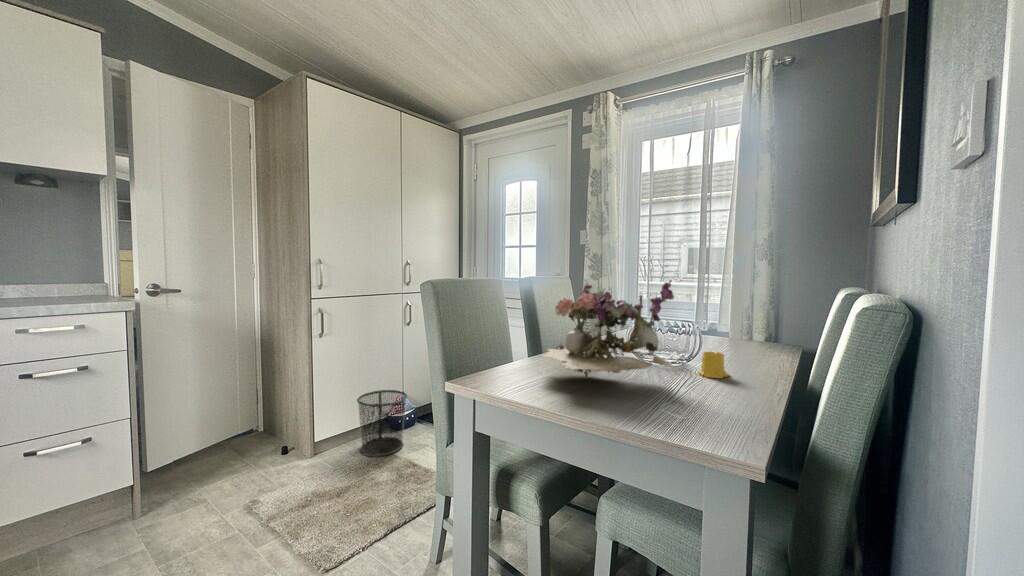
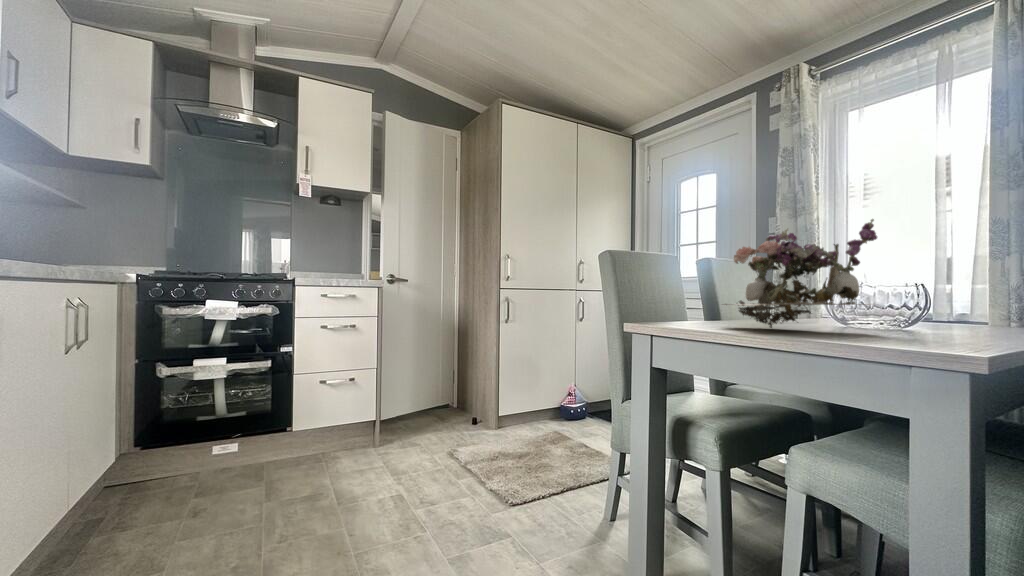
candle: present [698,351,731,378] -> none [920,303,972,335]
waste bin: present [357,390,407,456] -> none [534,379,579,437]

